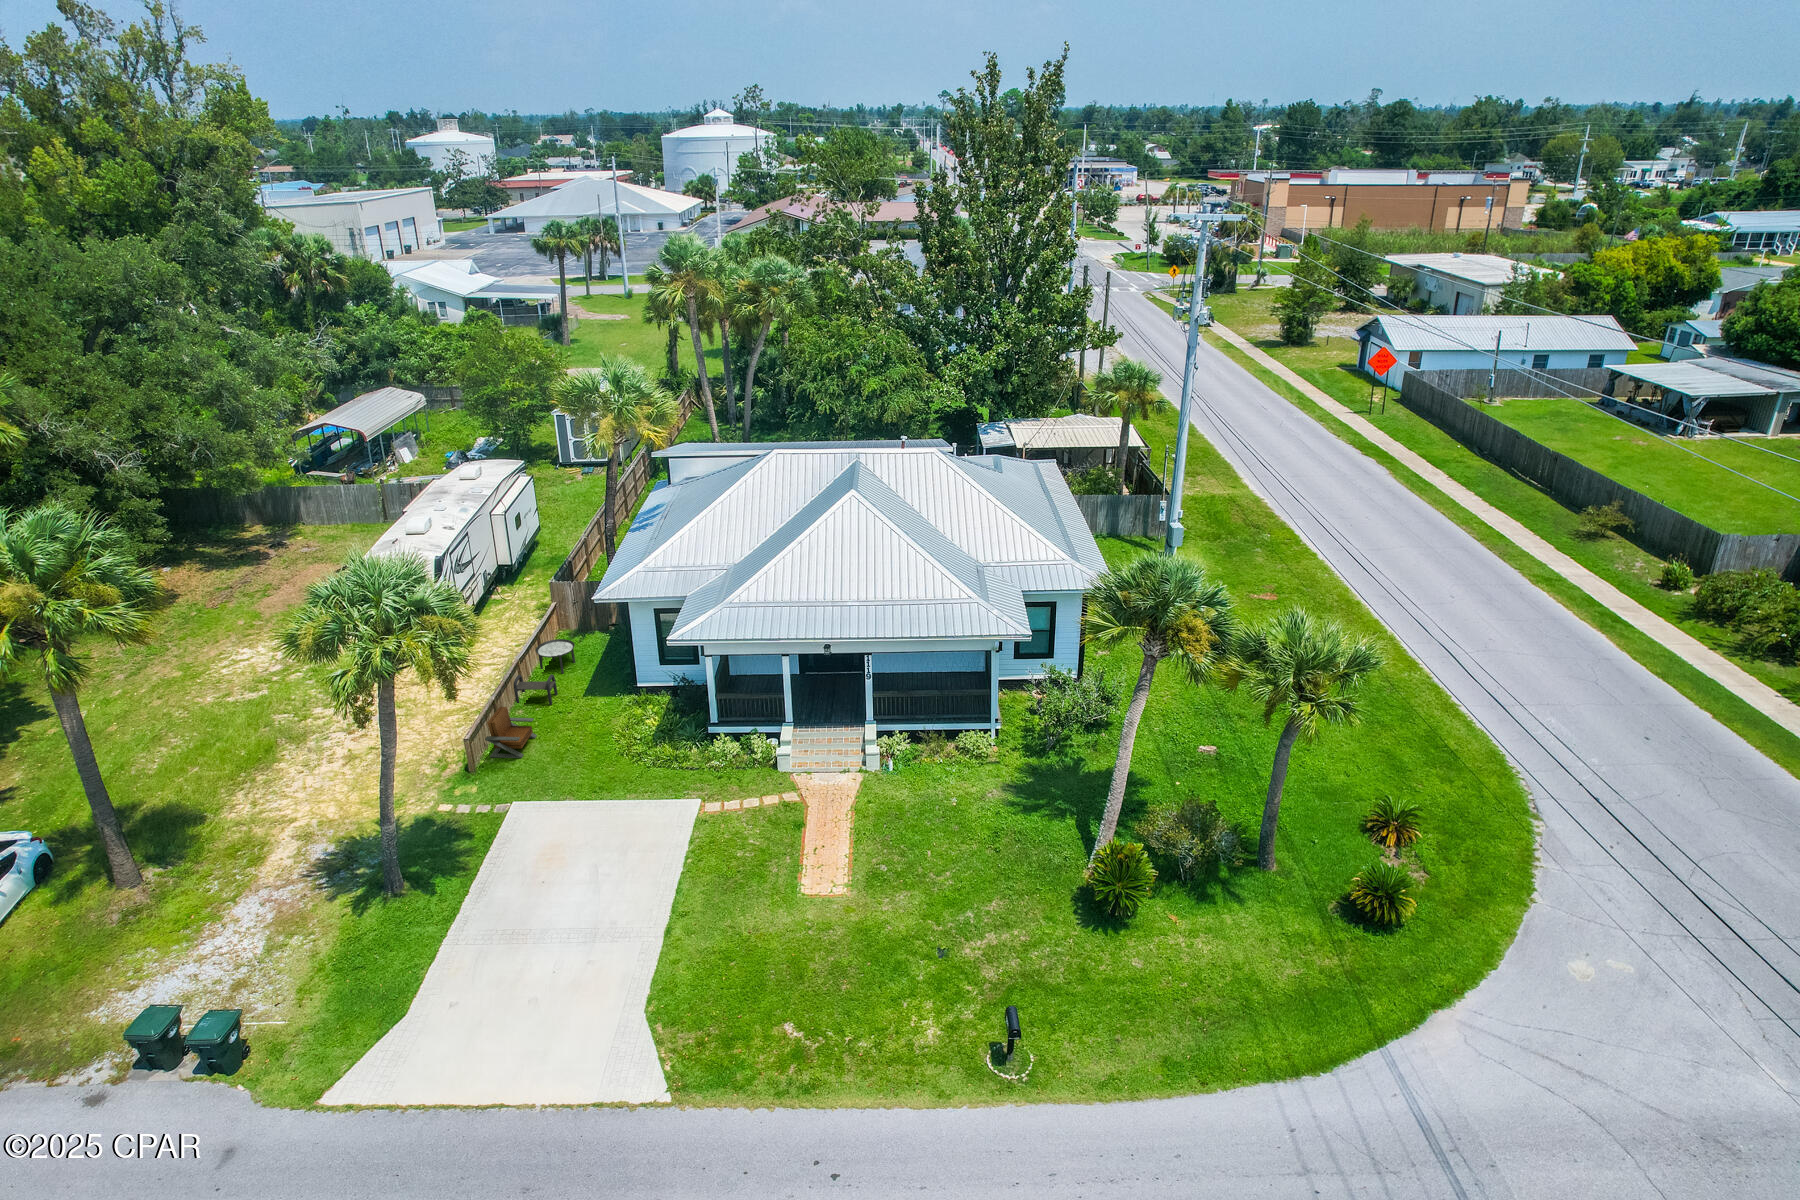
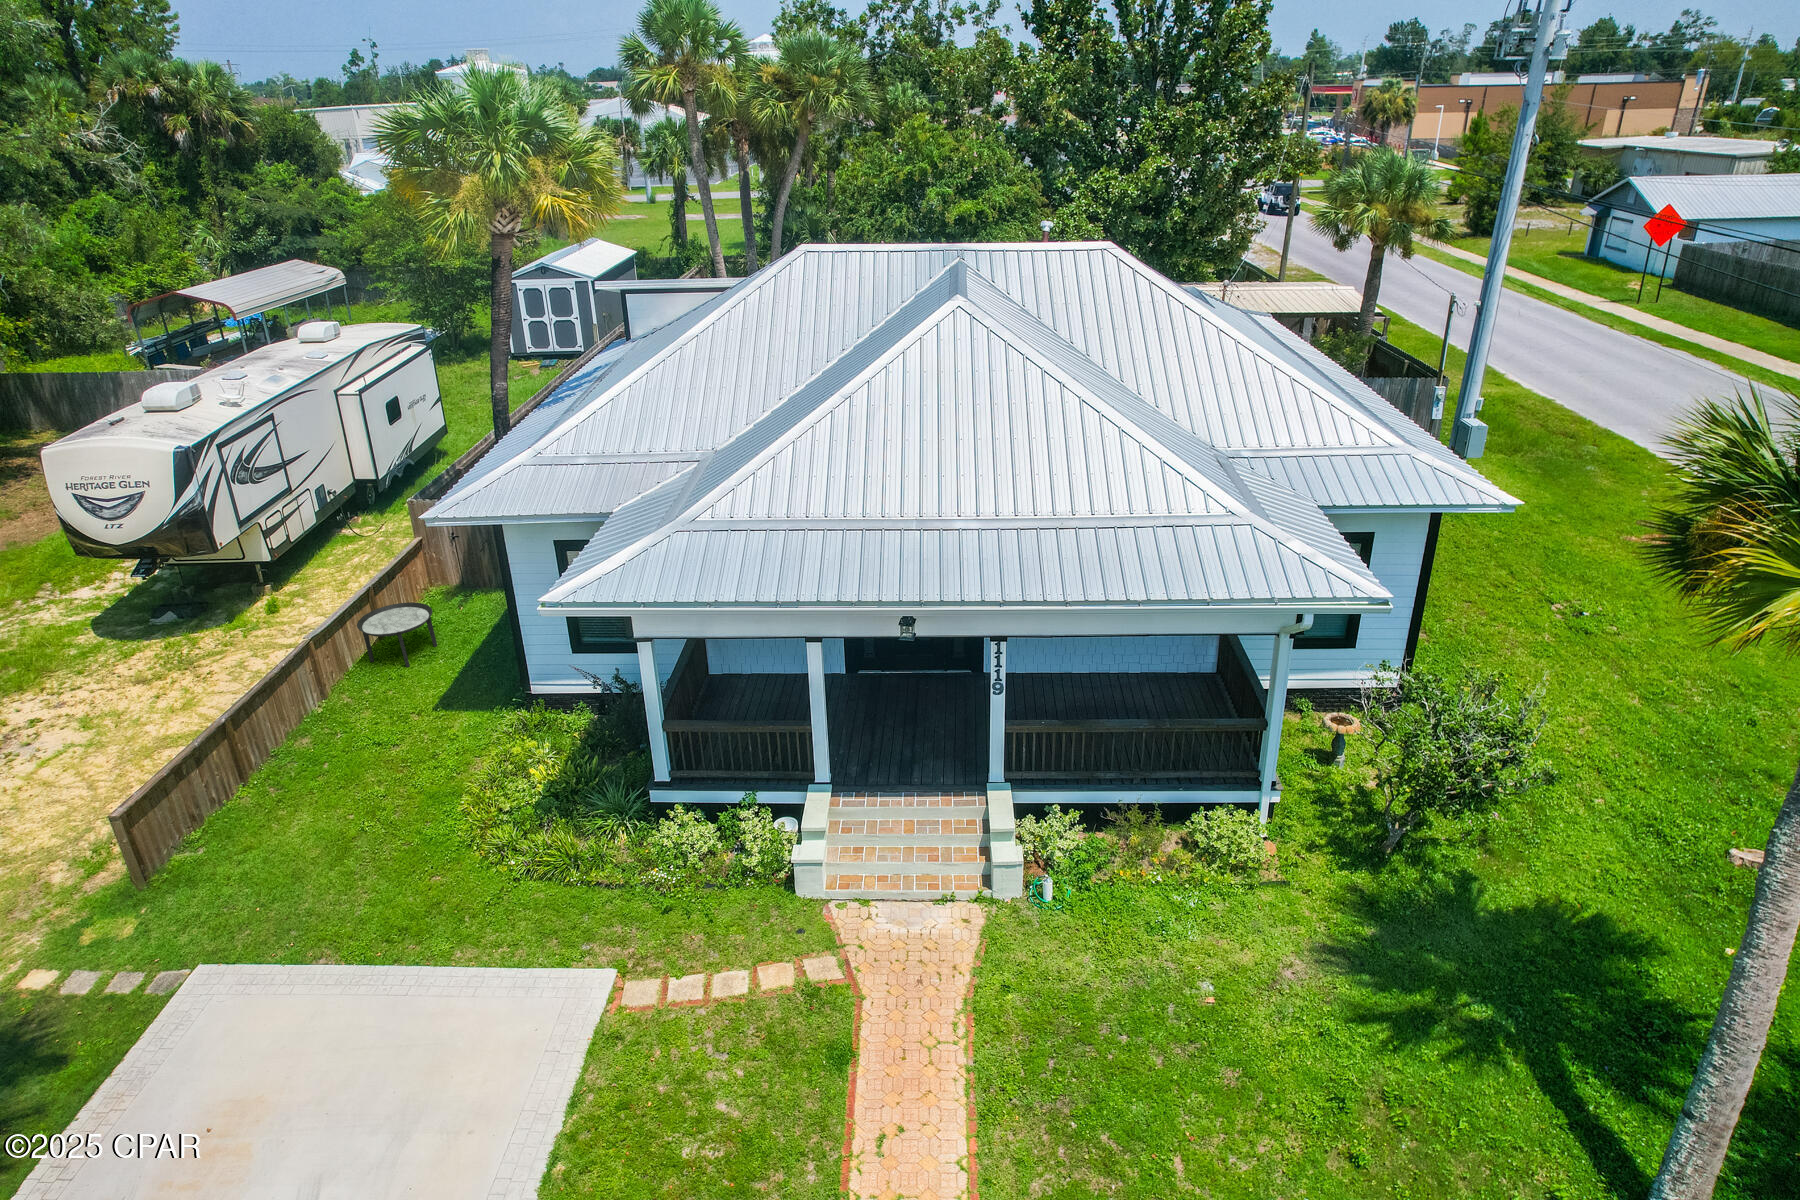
bench: present [514,674,558,705] -> none [289,670,384,730]
lounge chair: present [485,707,537,758] -> none [180,739,312,850]

